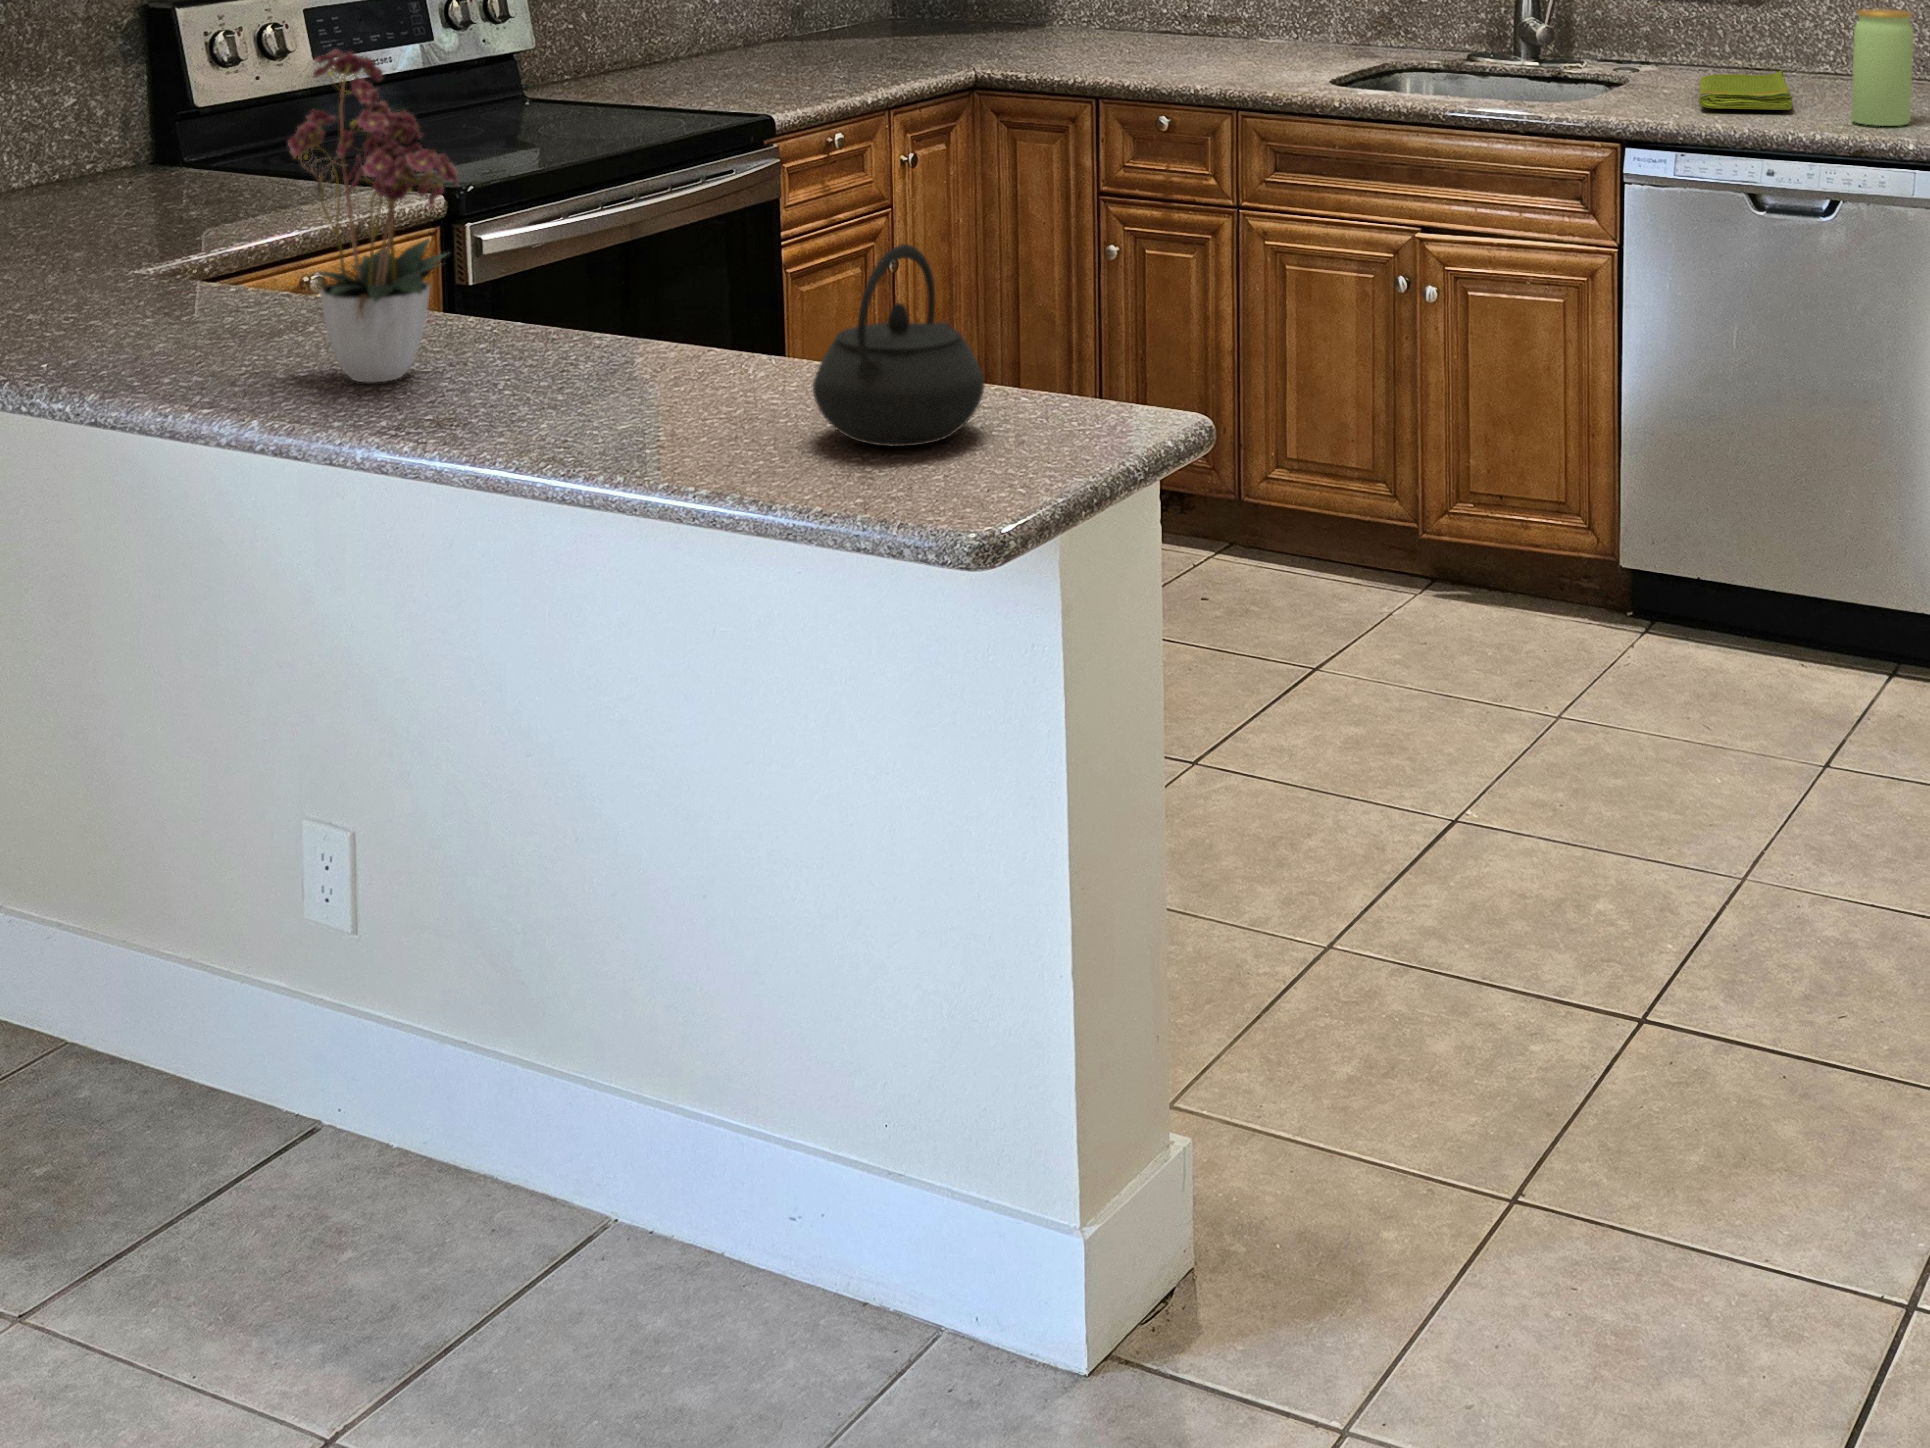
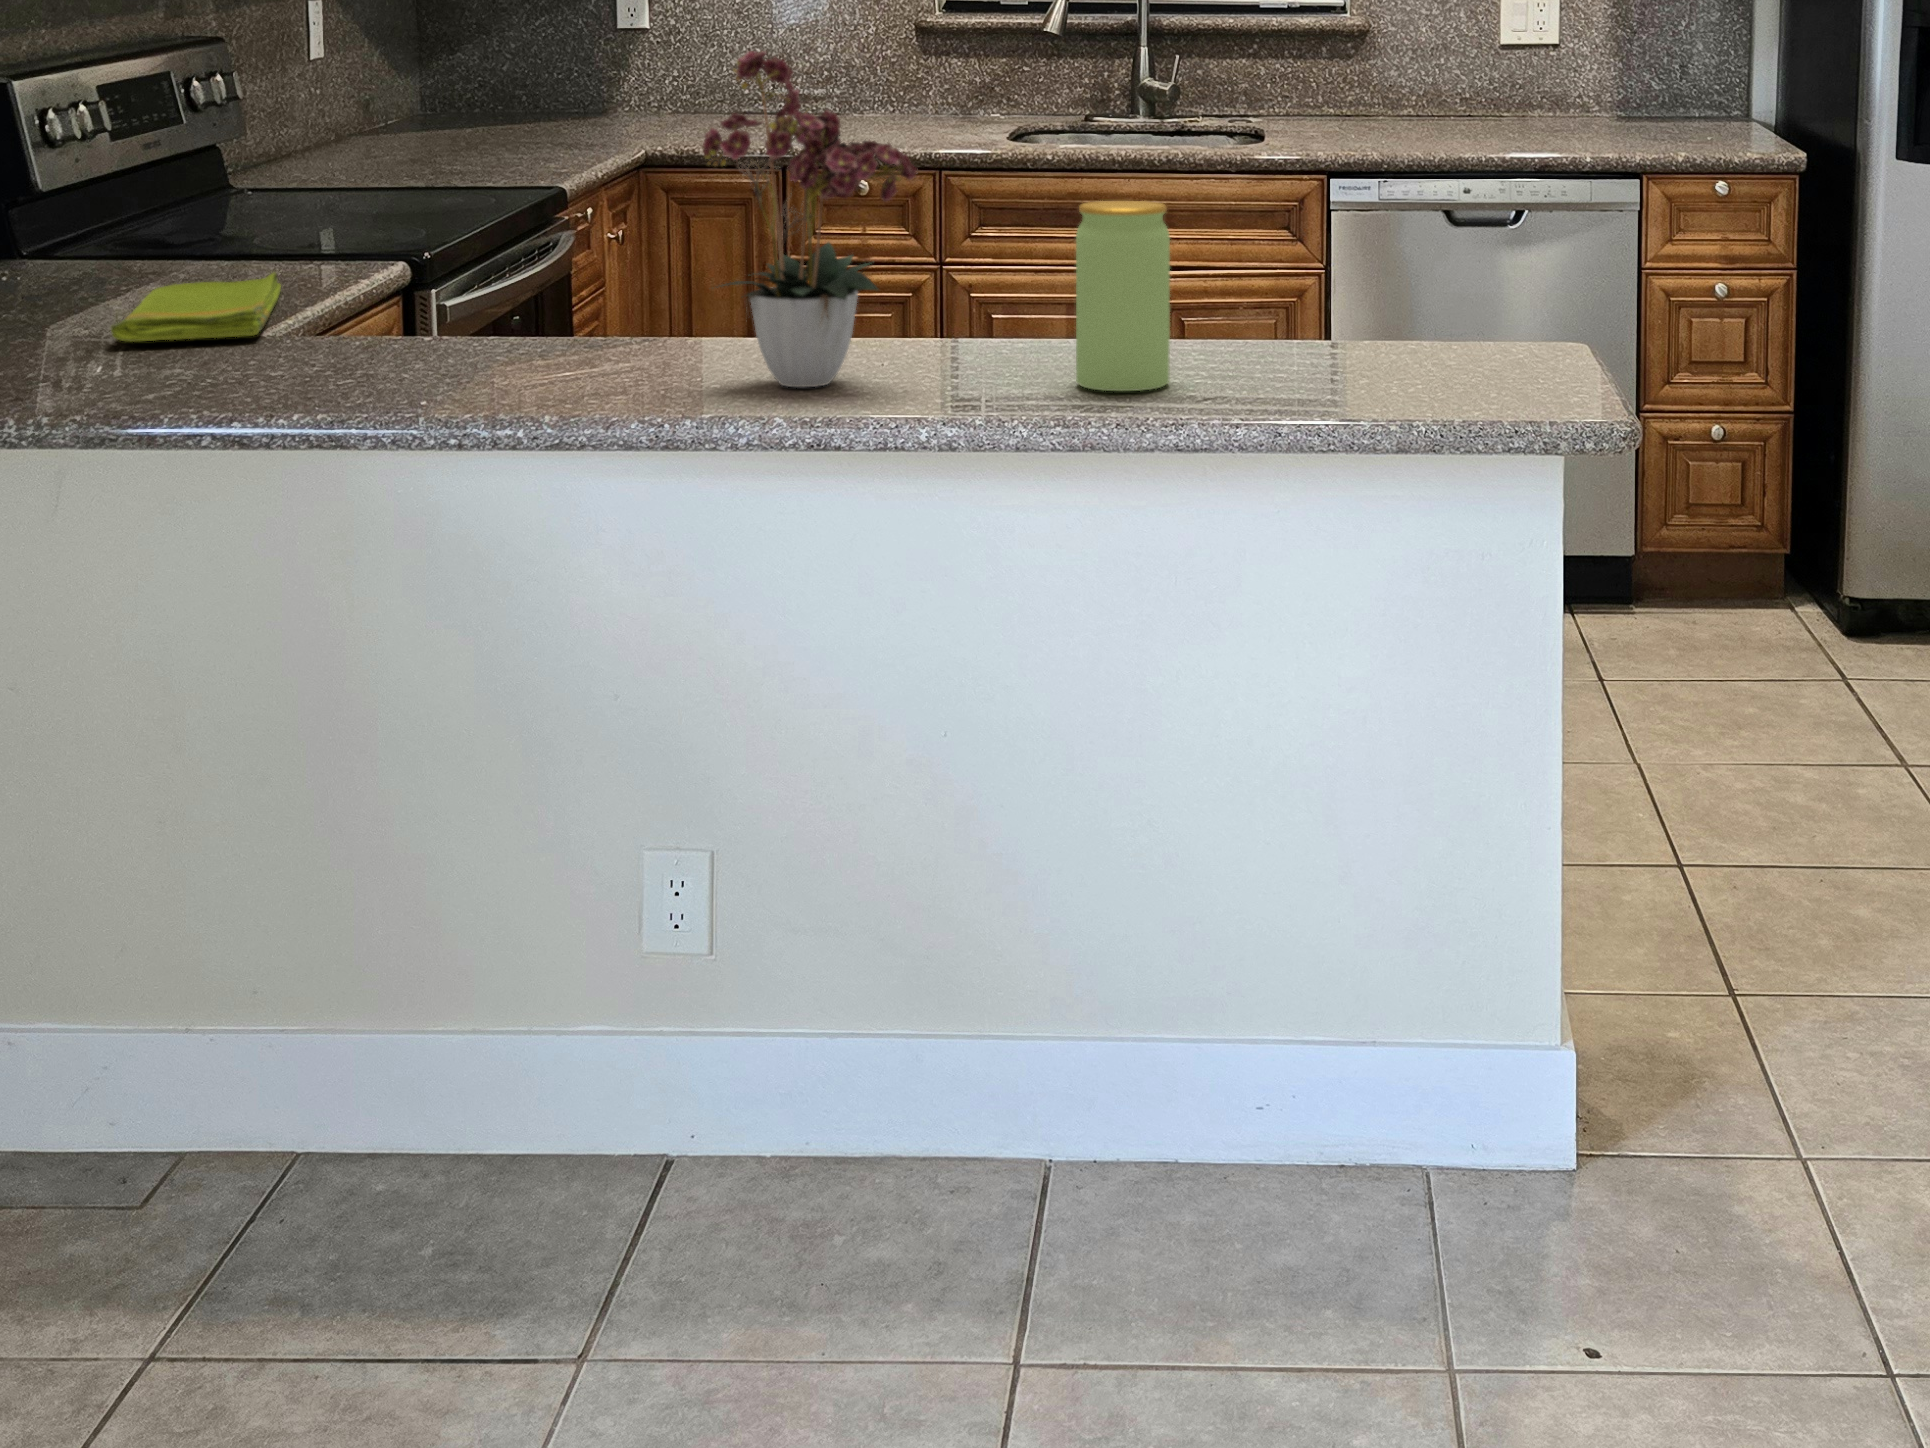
jar: present [1851,9,1914,126] -> present [1076,201,1170,391]
dish towel: present [1699,70,1792,110] -> present [111,273,281,342]
kettle: present [813,244,984,447] -> none [1336,197,1493,380]

